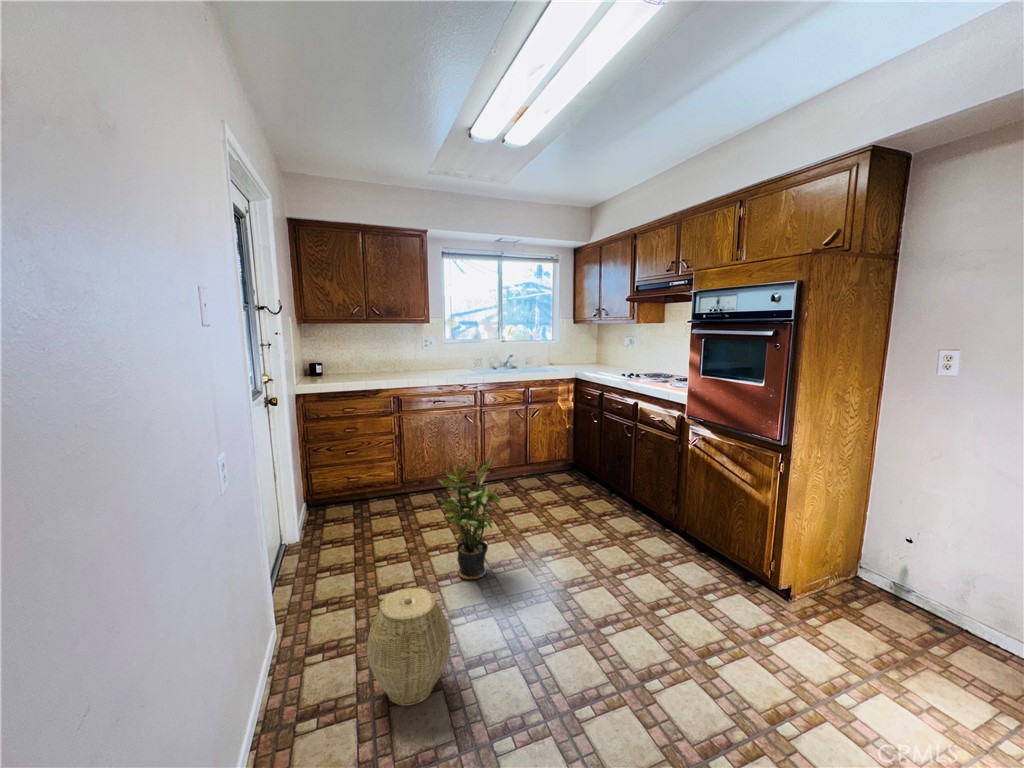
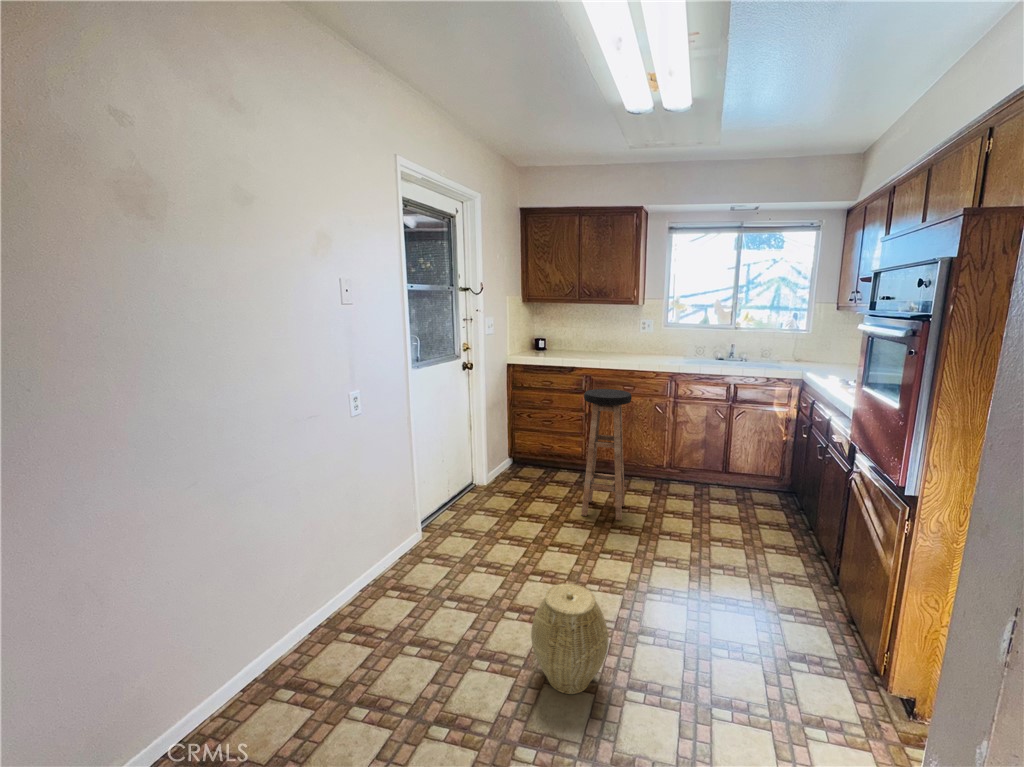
bar stool: none [324,390,379,532] -> present [581,389,632,521]
potted plant: present [438,456,500,580] -> none [651,472,726,607]

